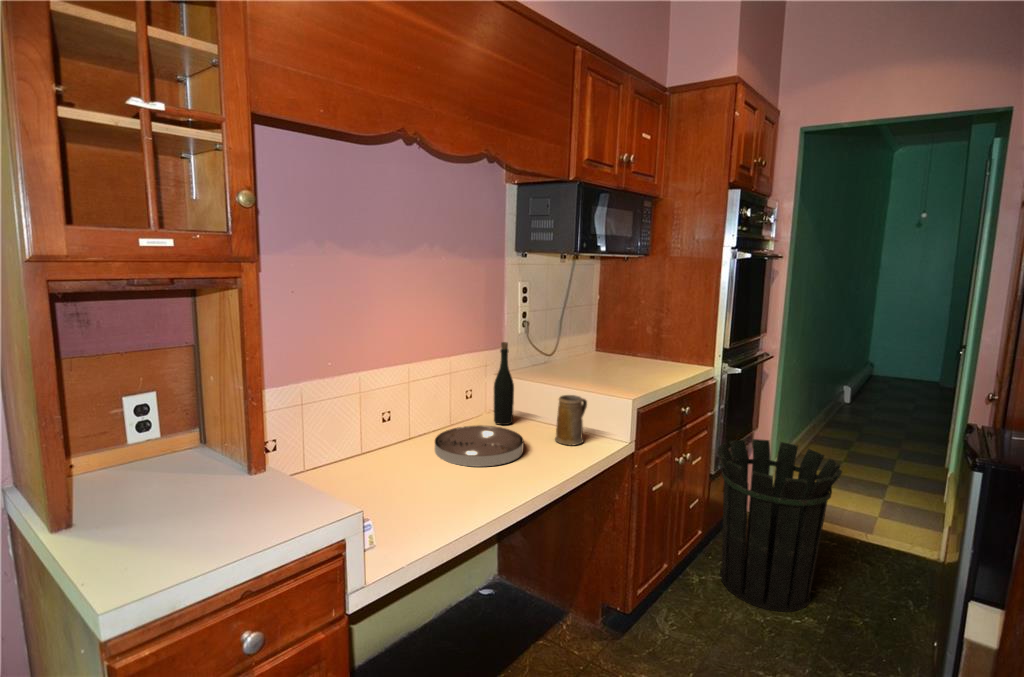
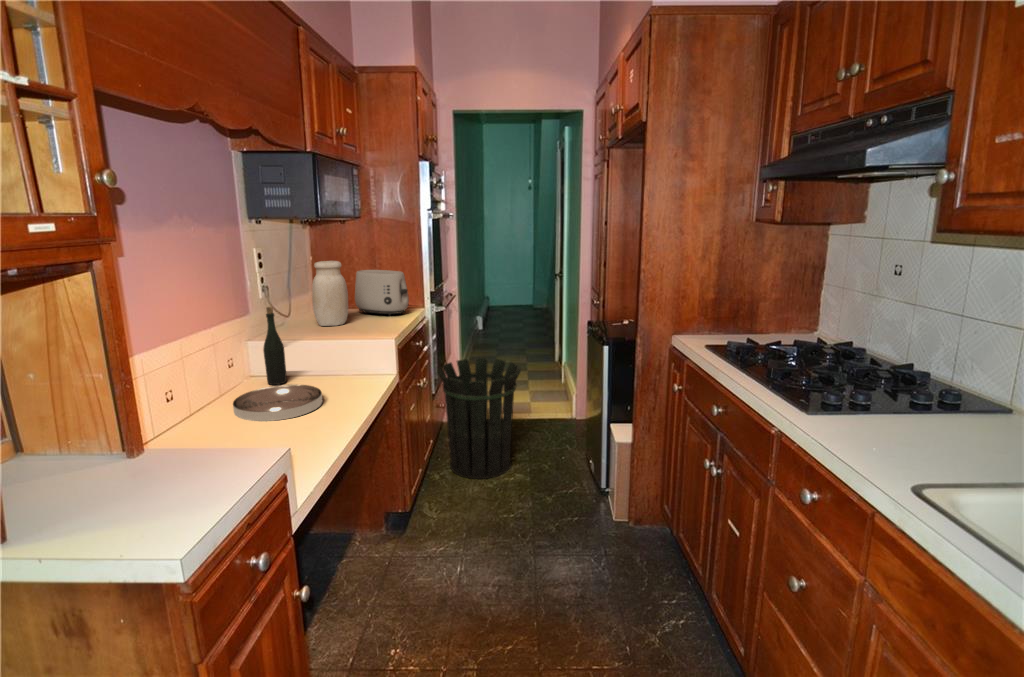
jar: none [572,300,610,372] -> present [312,261,348,326]
toaster: none [629,314,688,370] -> present [355,270,409,316]
mug: present [555,395,587,445] -> none [336,344,362,387]

